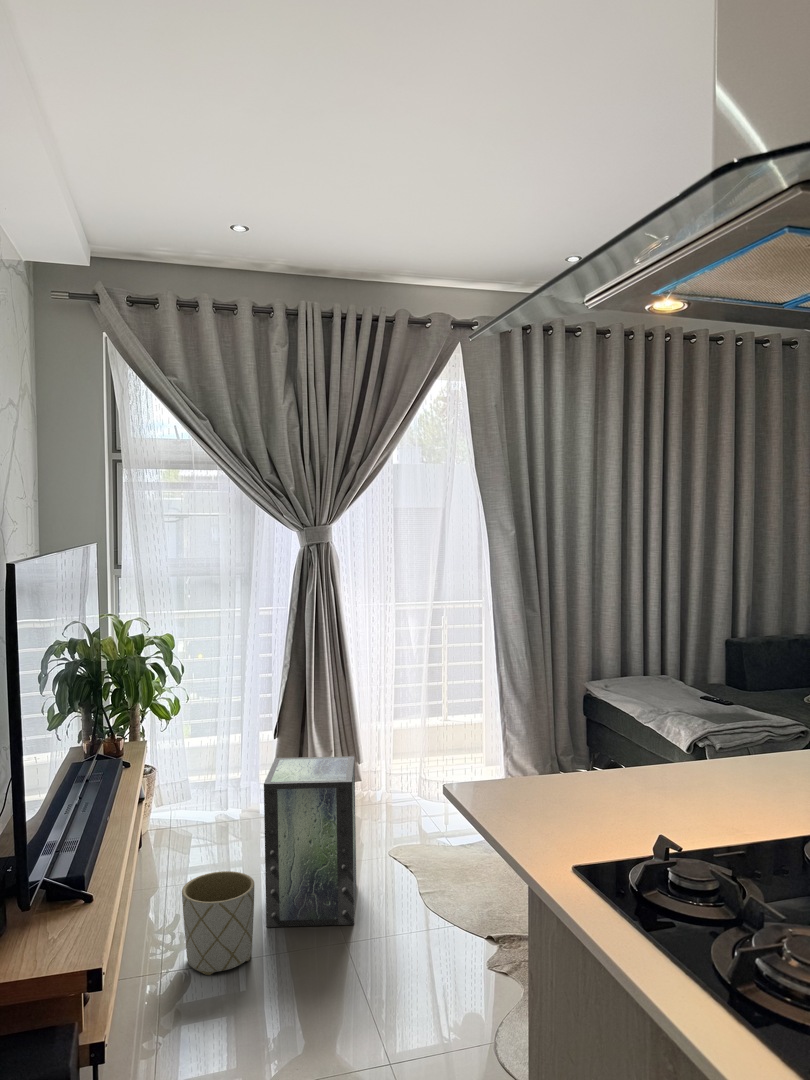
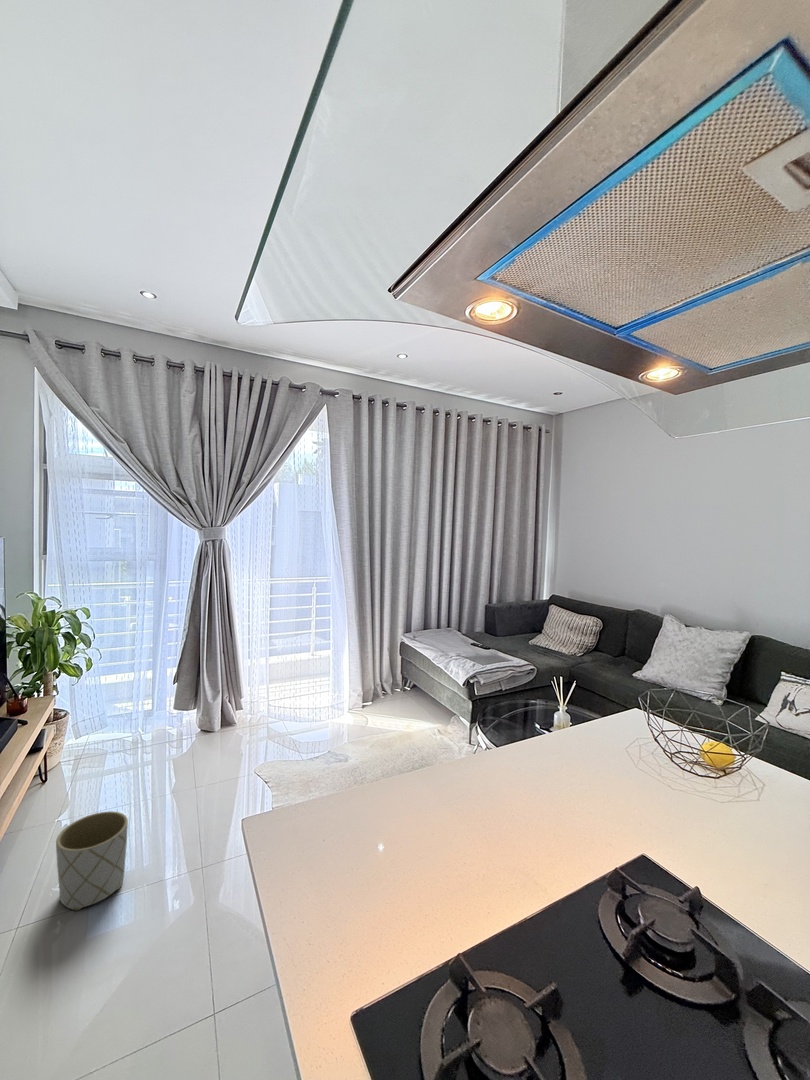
storage box: present [264,756,356,927] -> none [143,703,228,850]

